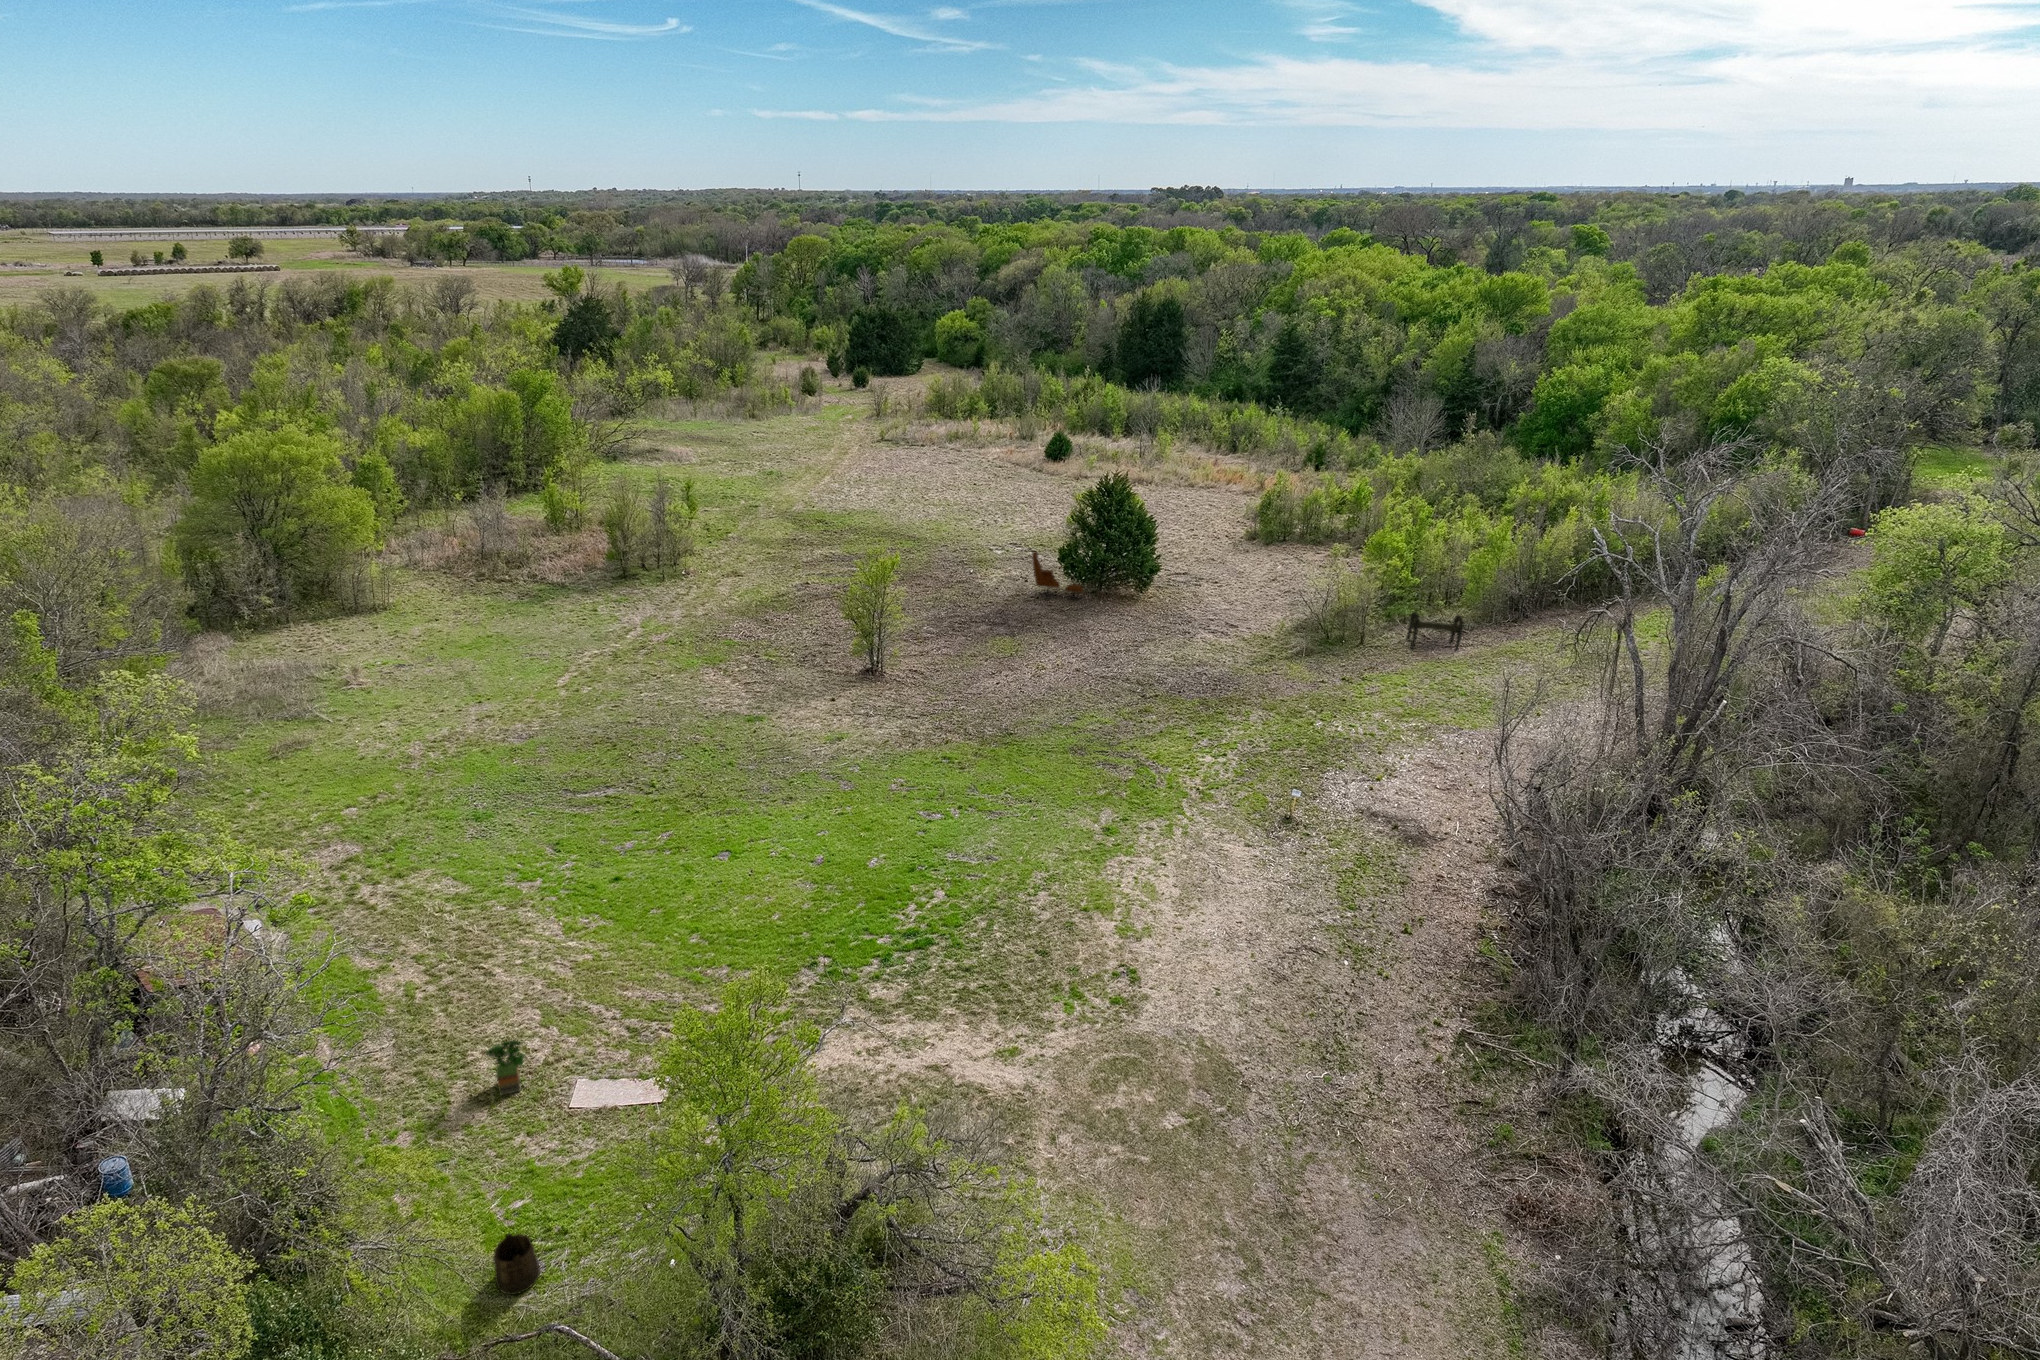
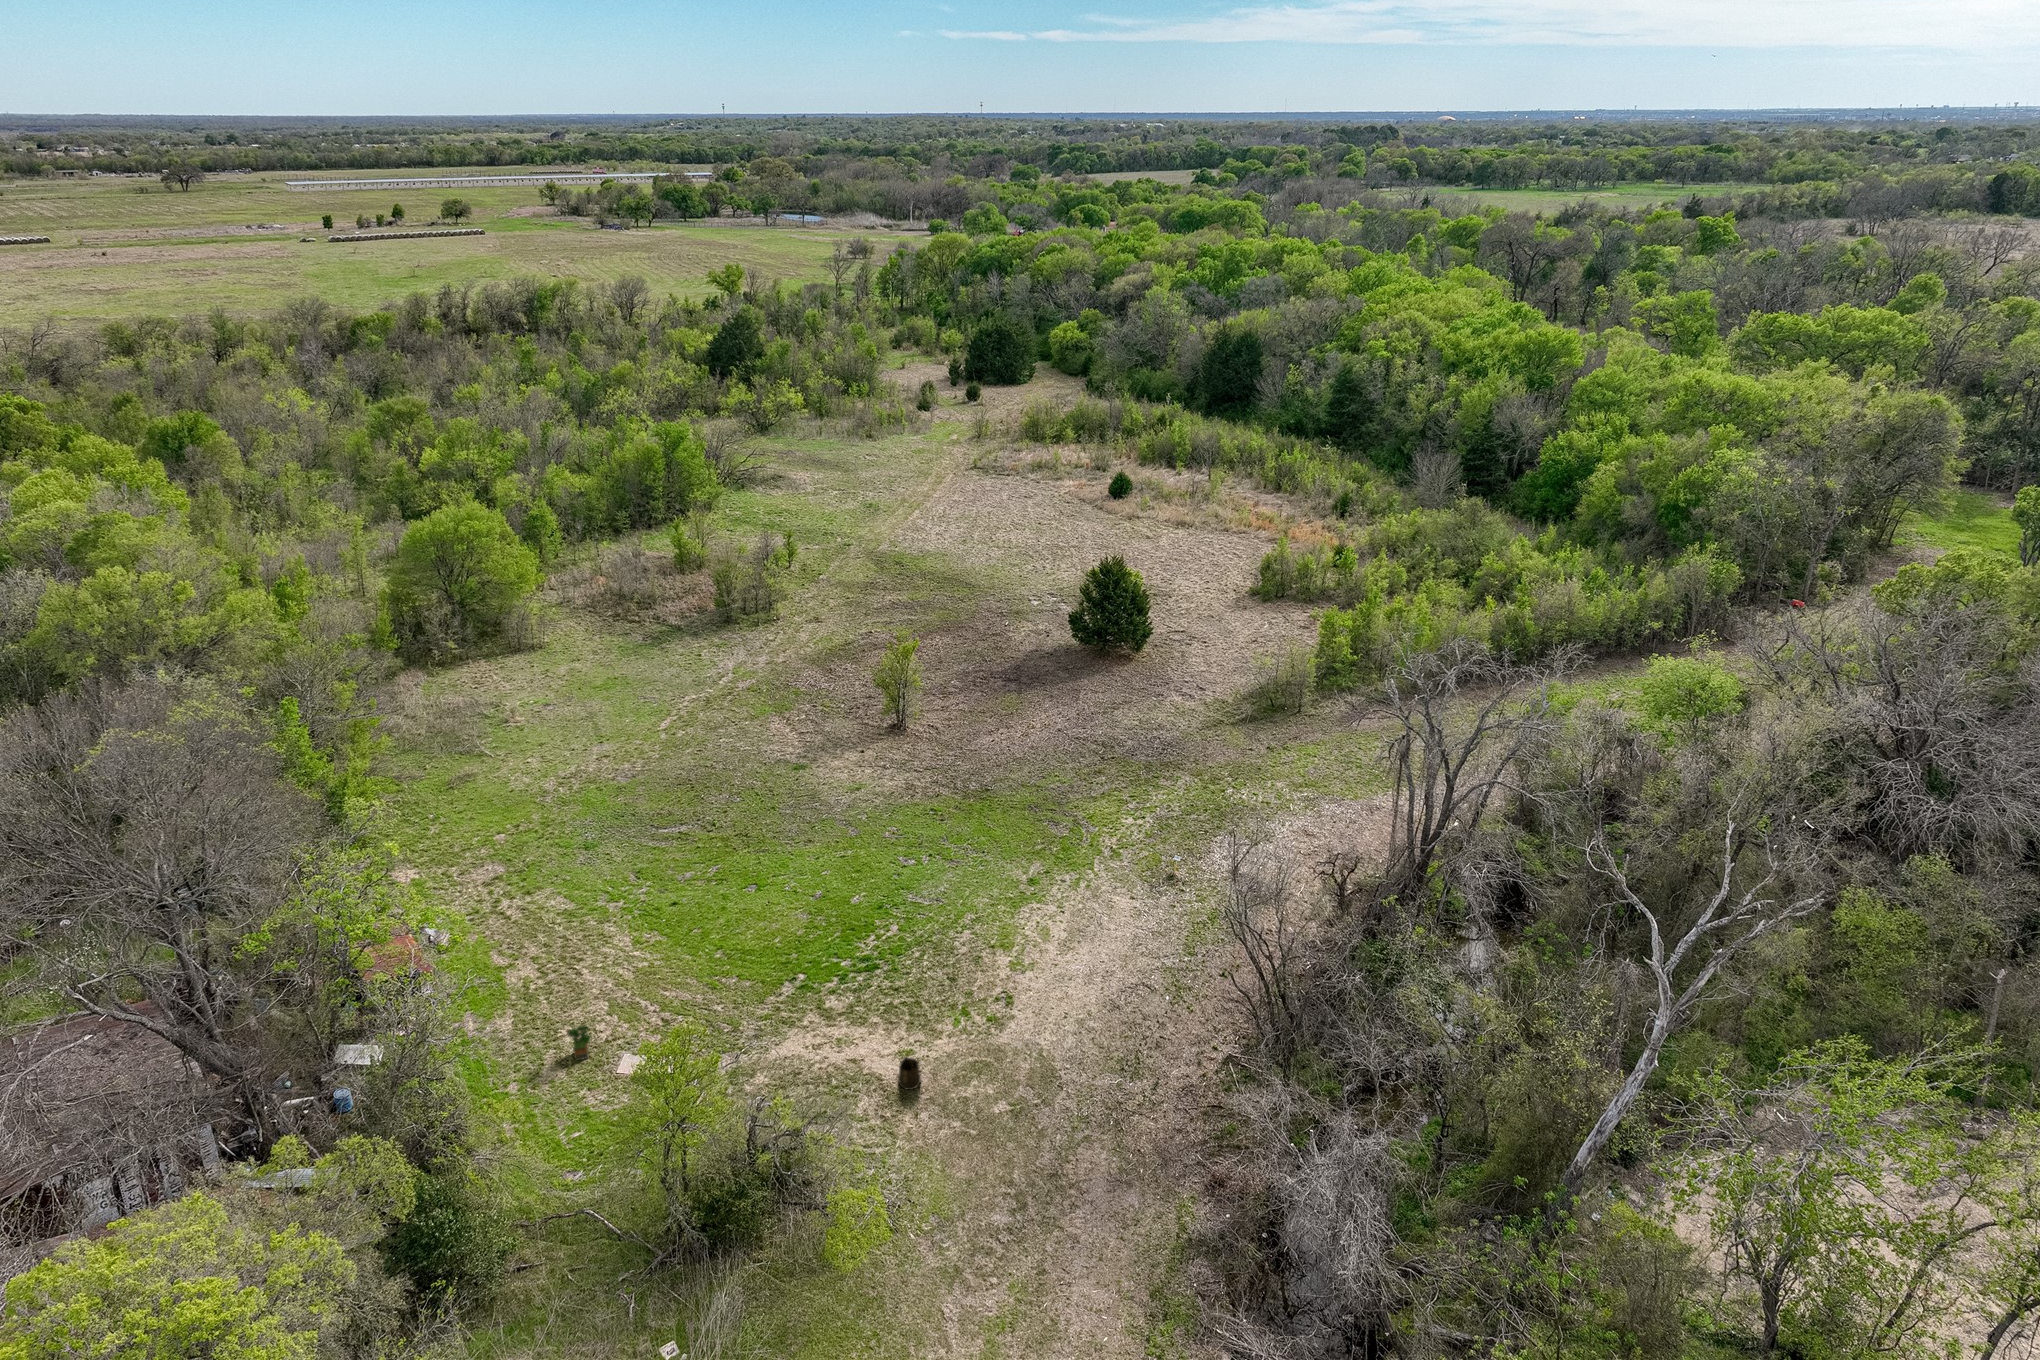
lounge chair: present [1032,552,1083,598] -> none [1038,616,1080,657]
bench: present [1406,611,1464,651] -> none [1337,681,1381,719]
bucket: present [494,1233,540,1295] -> present [898,1057,921,1090]

